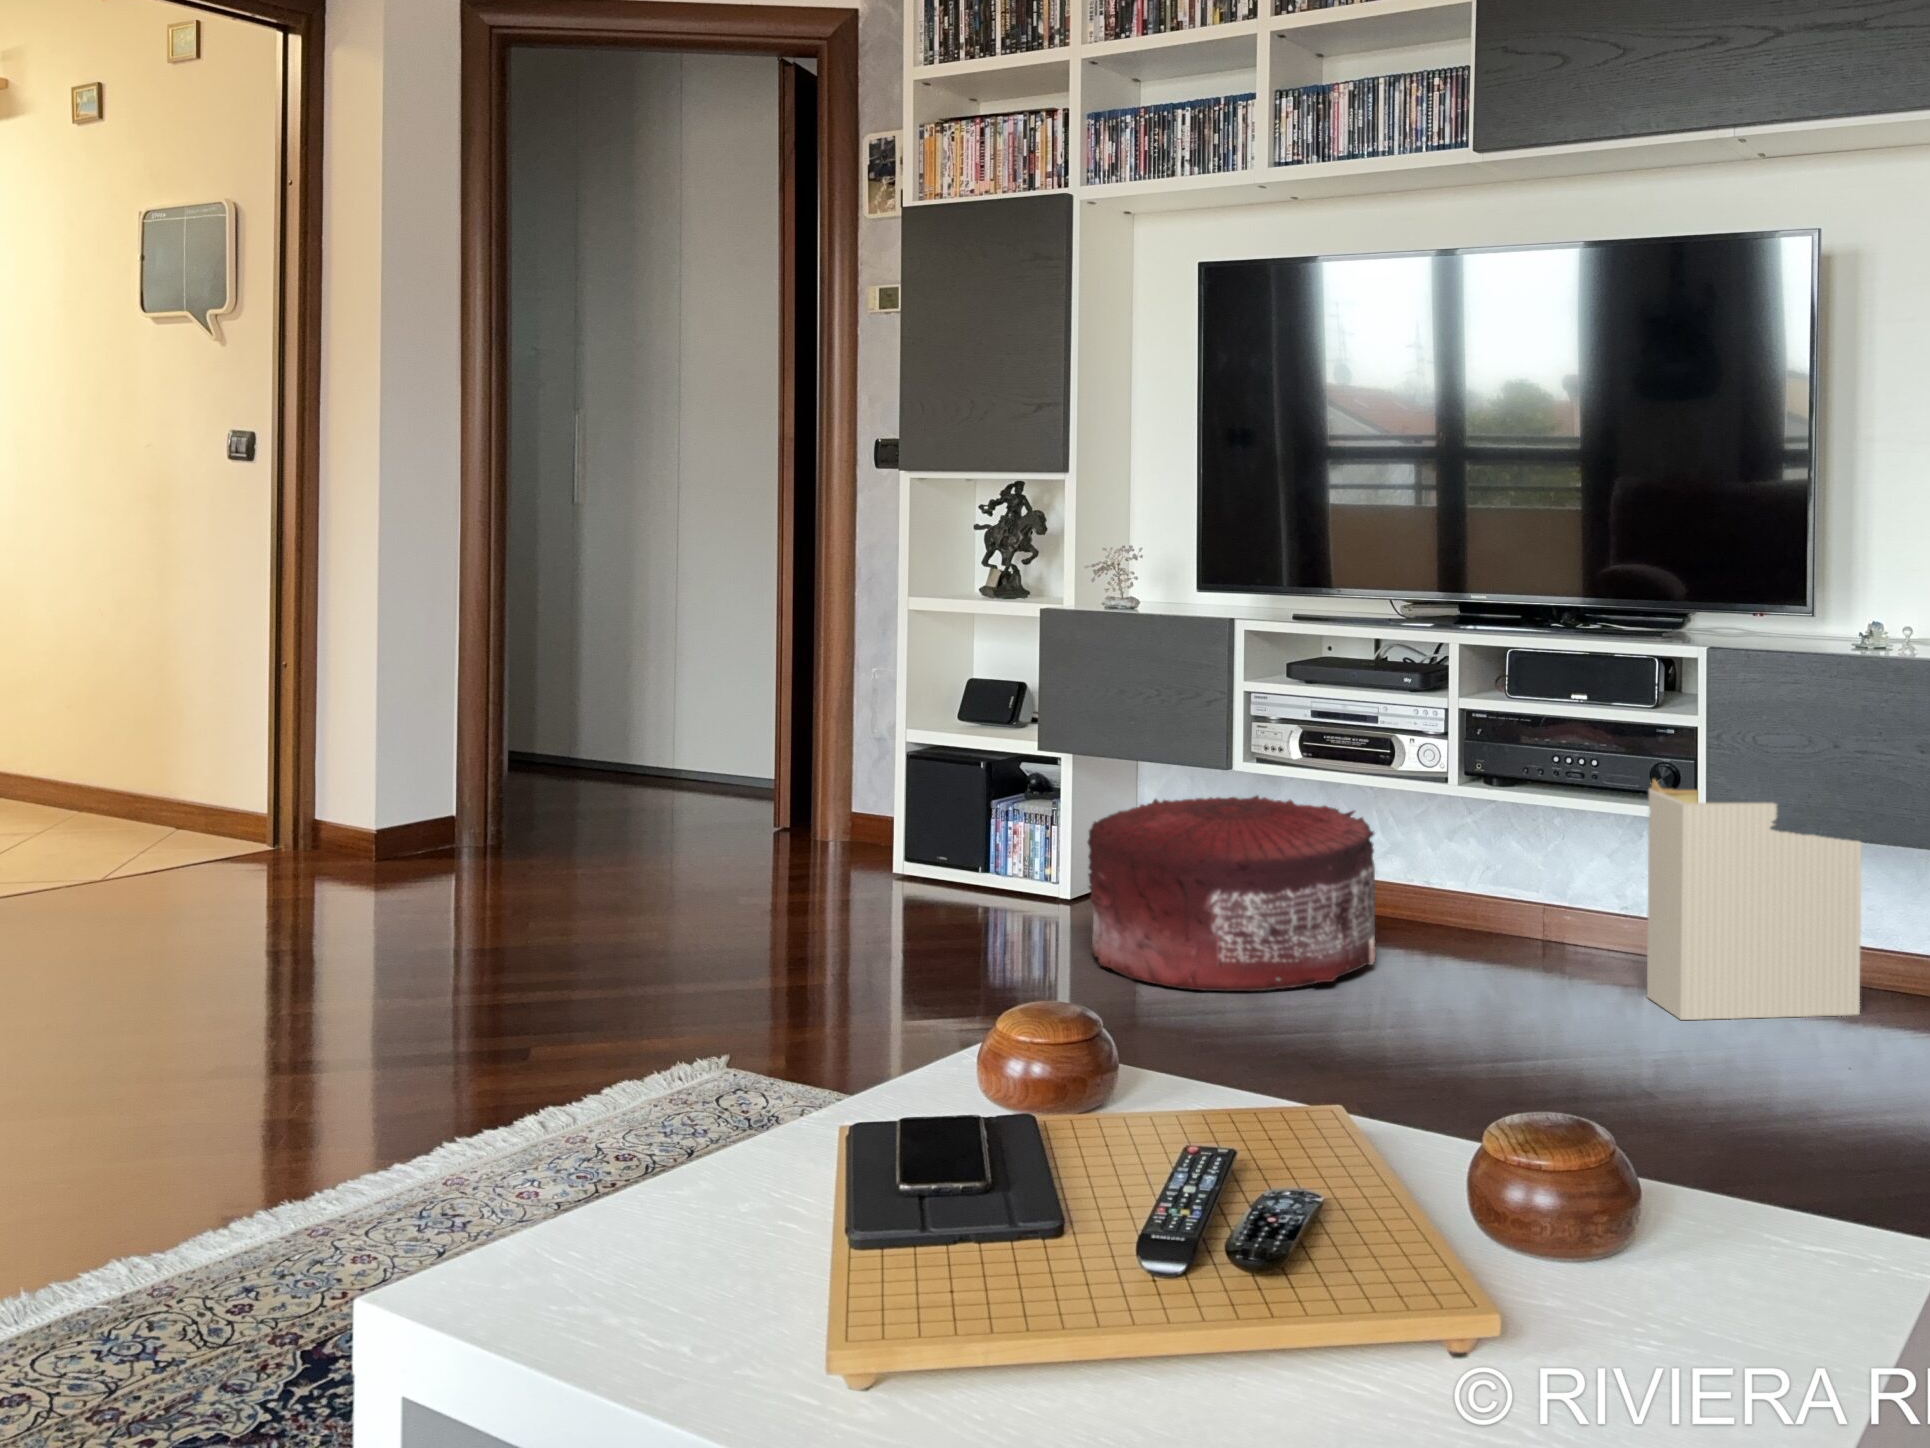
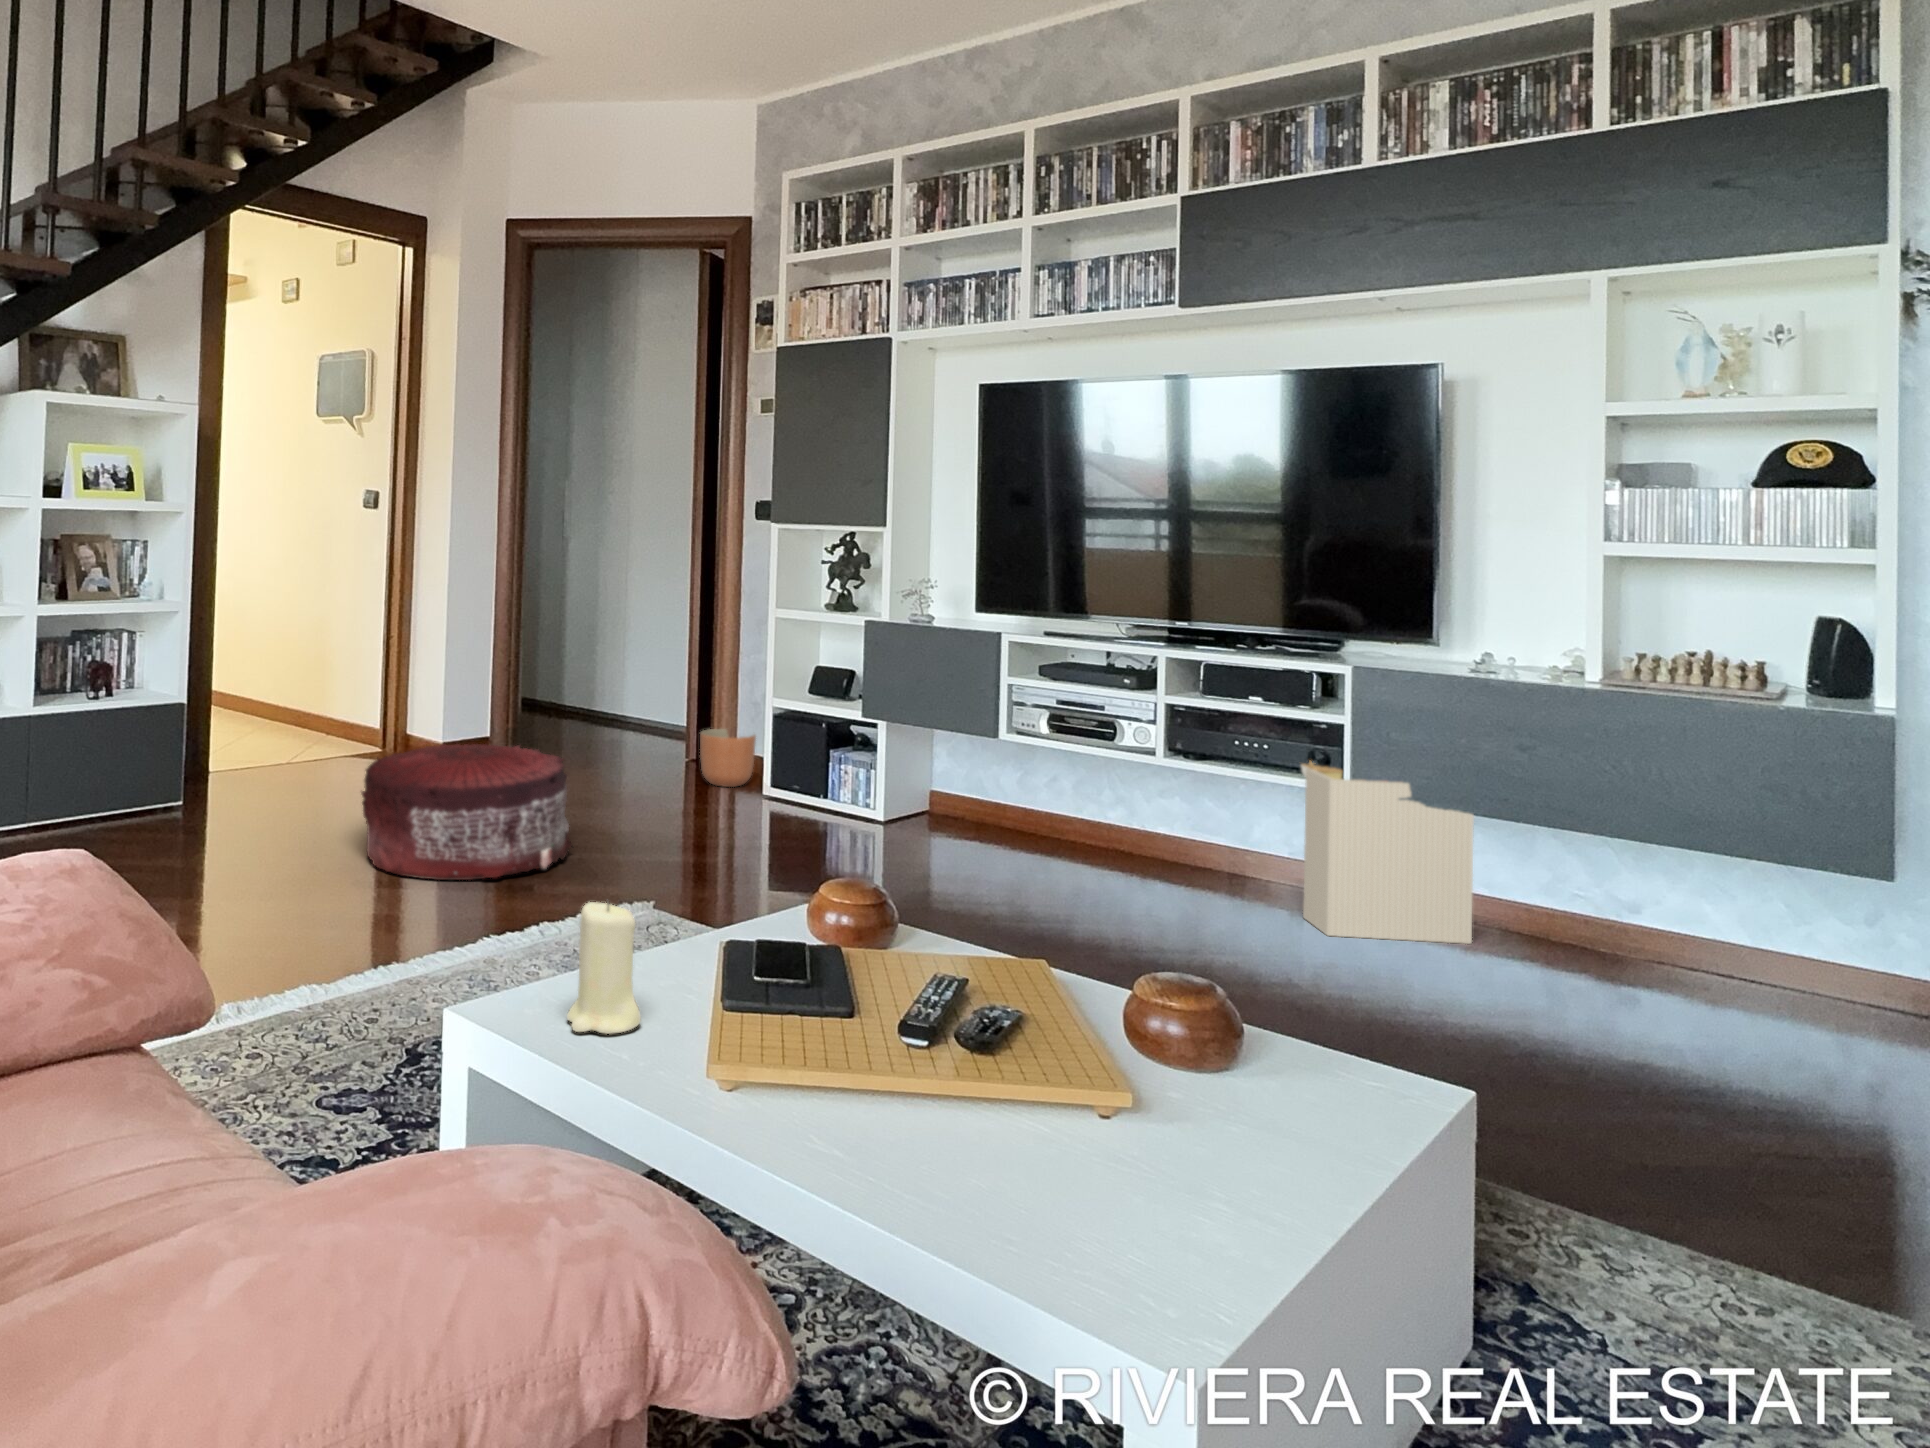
planter: none [791,779,875,864] -> present [700,729,756,787]
pouf: present [1088,796,1376,991] -> present [361,744,572,880]
candle: none [572,1085,705,1322] -> present [567,901,641,1034]

